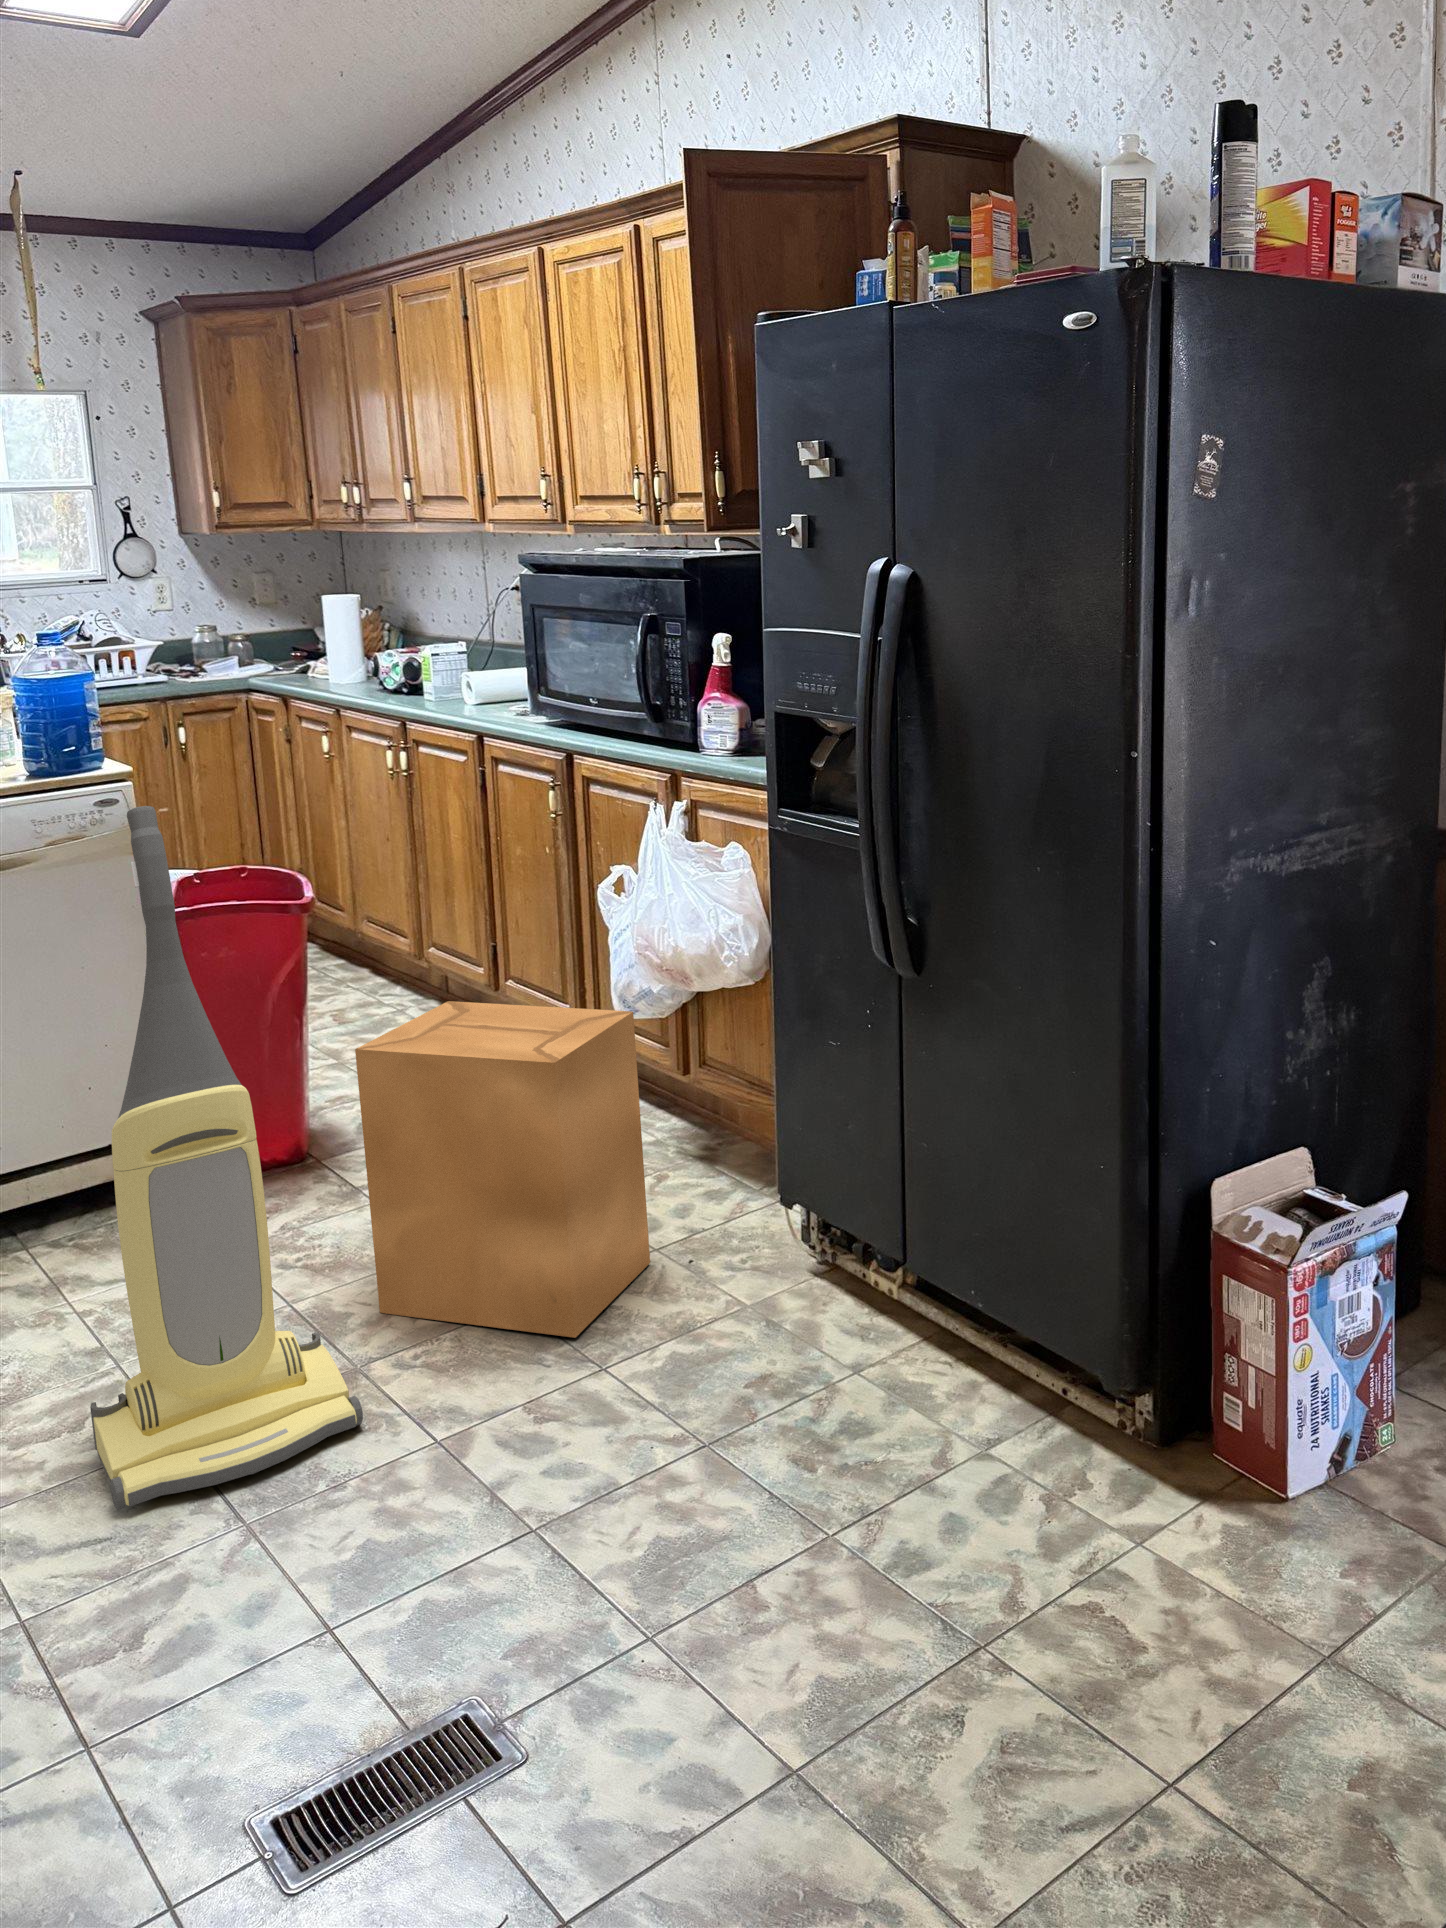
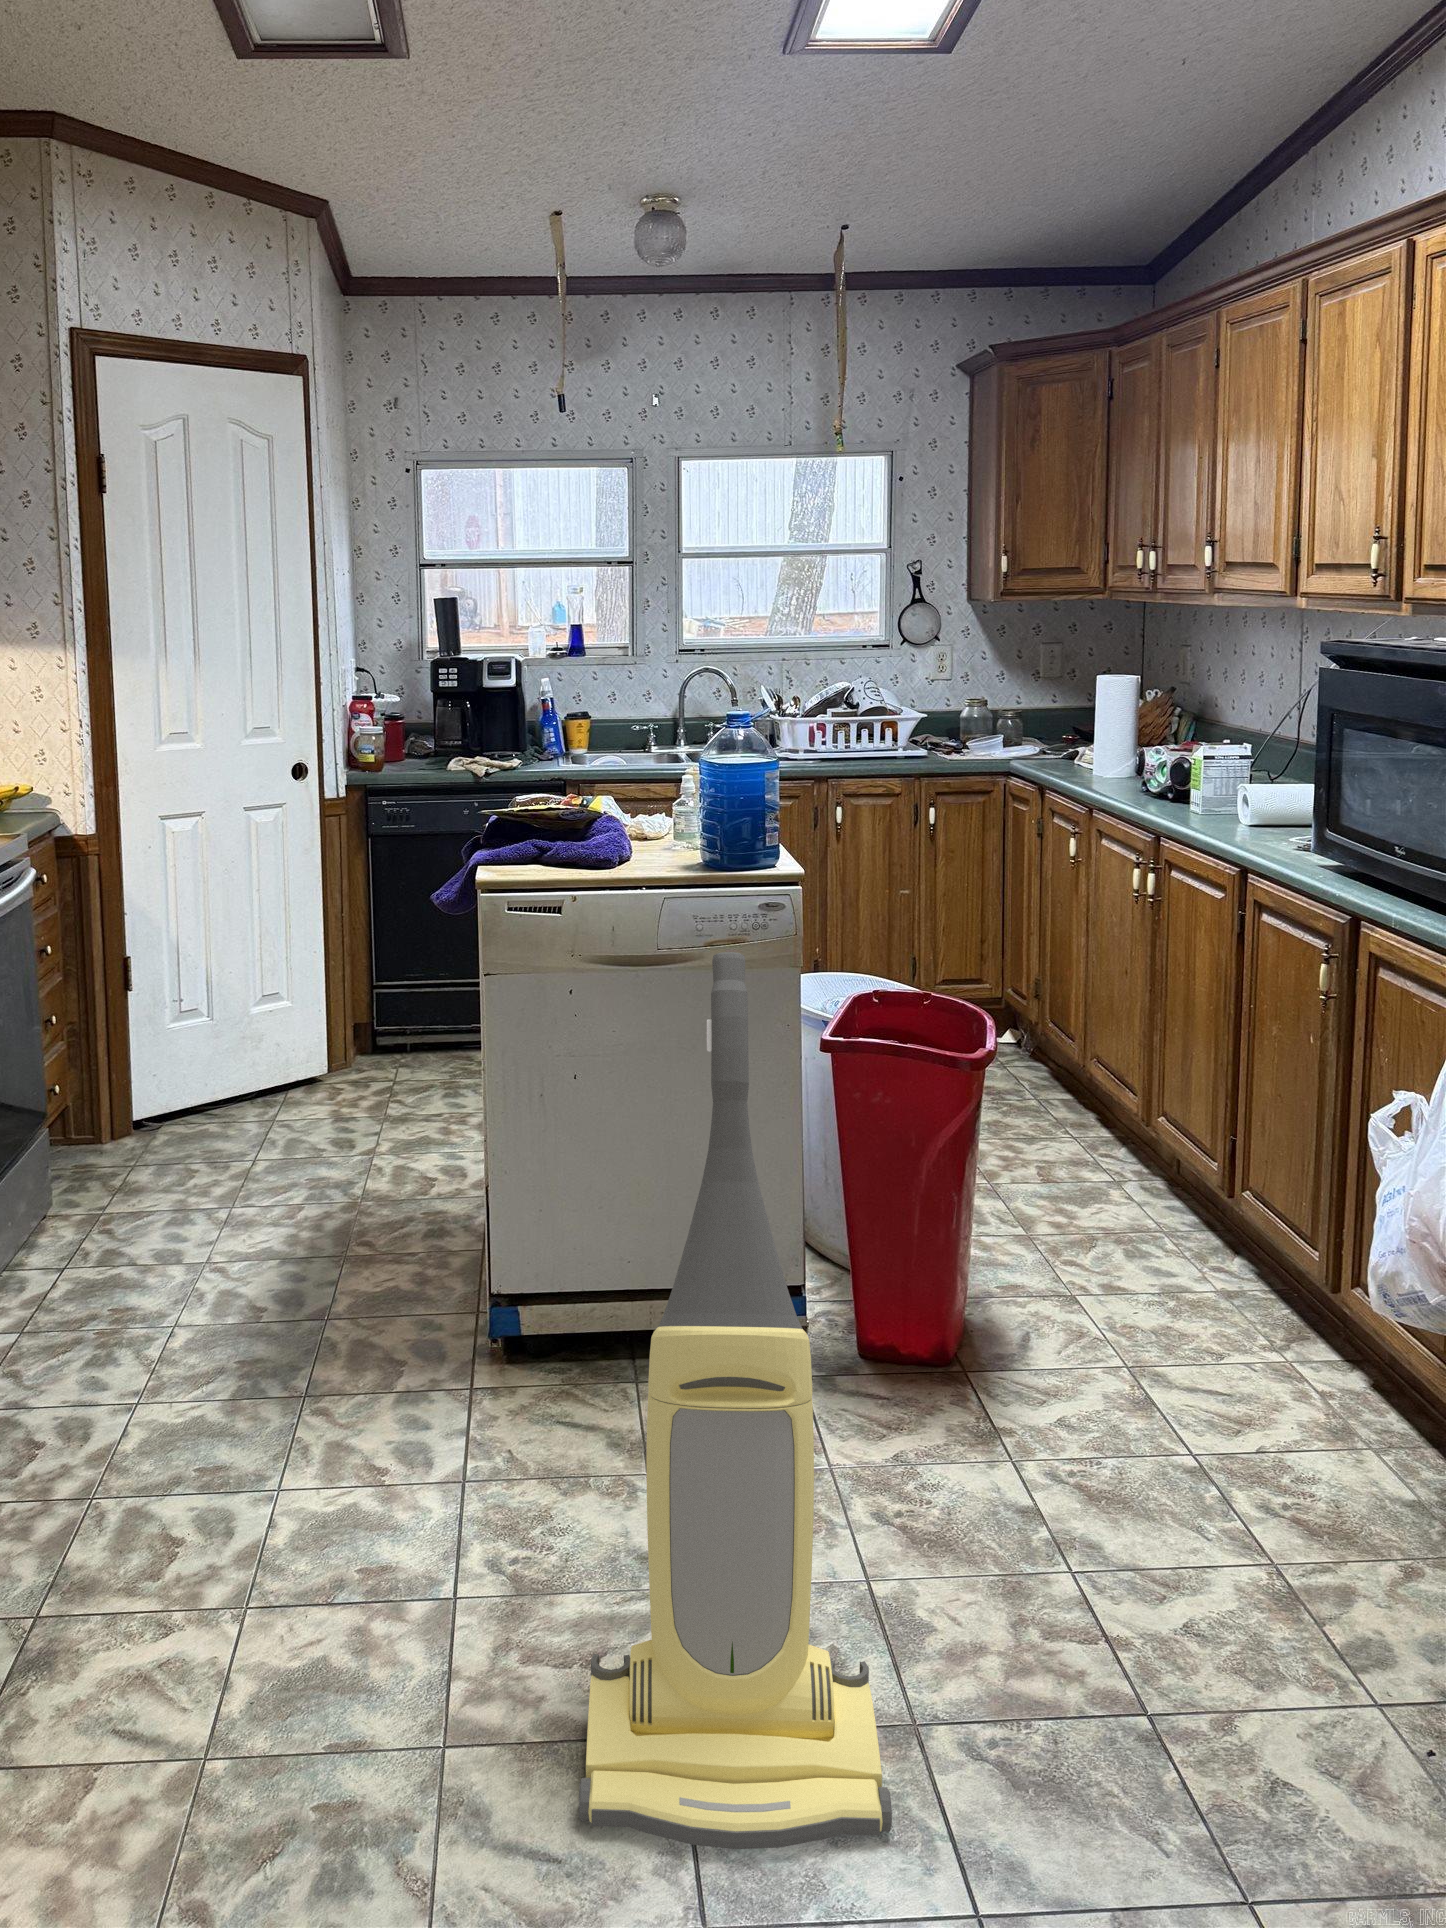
cardboard box: present [355,1001,650,1338] -> none [967,1247,1382,1821]

